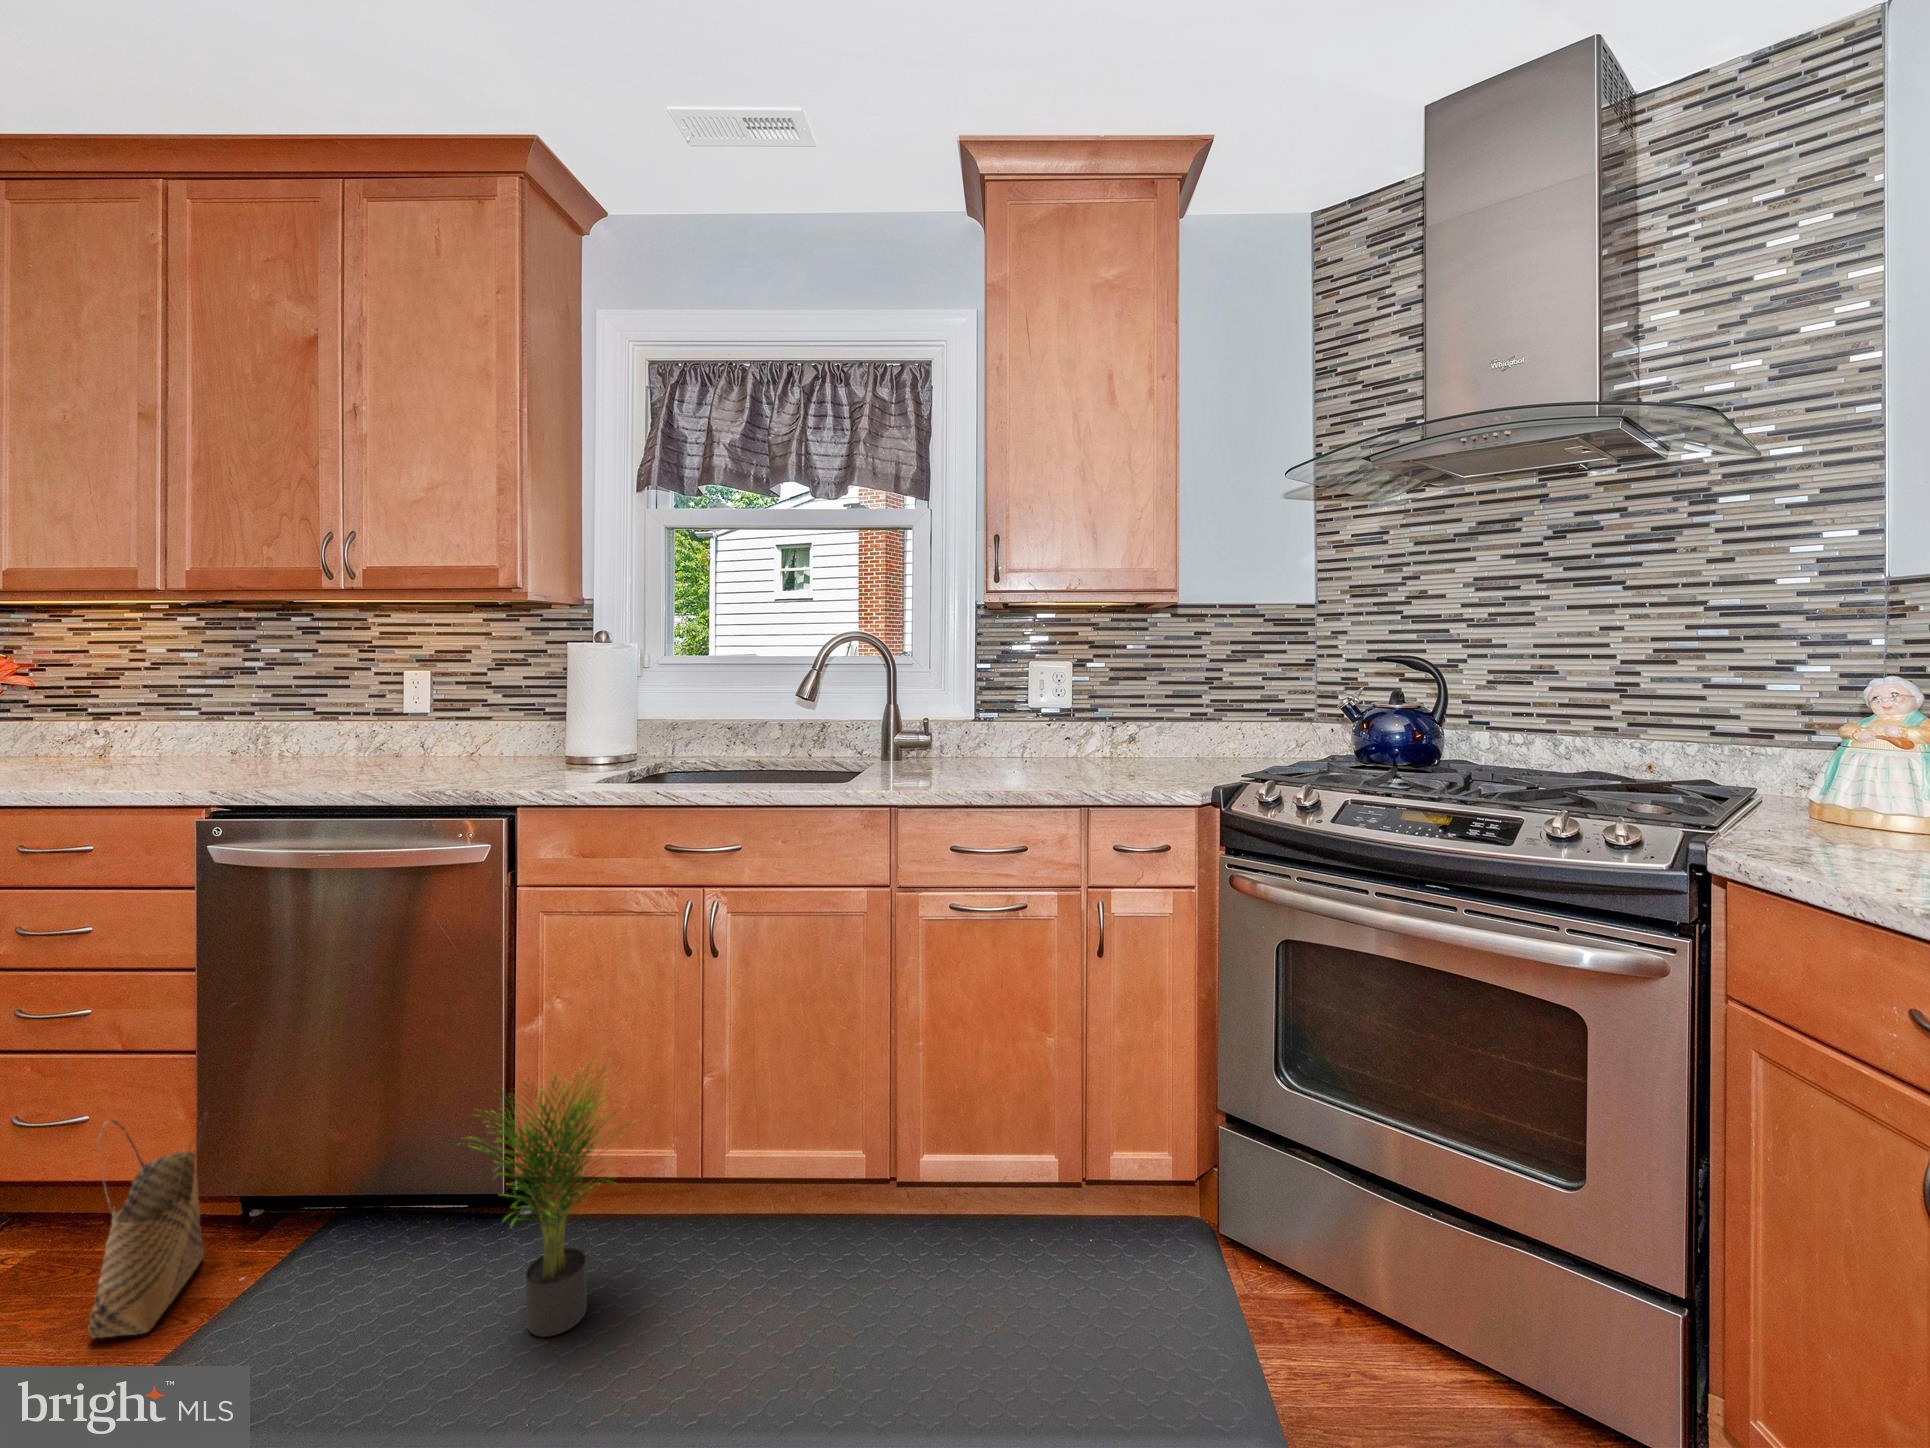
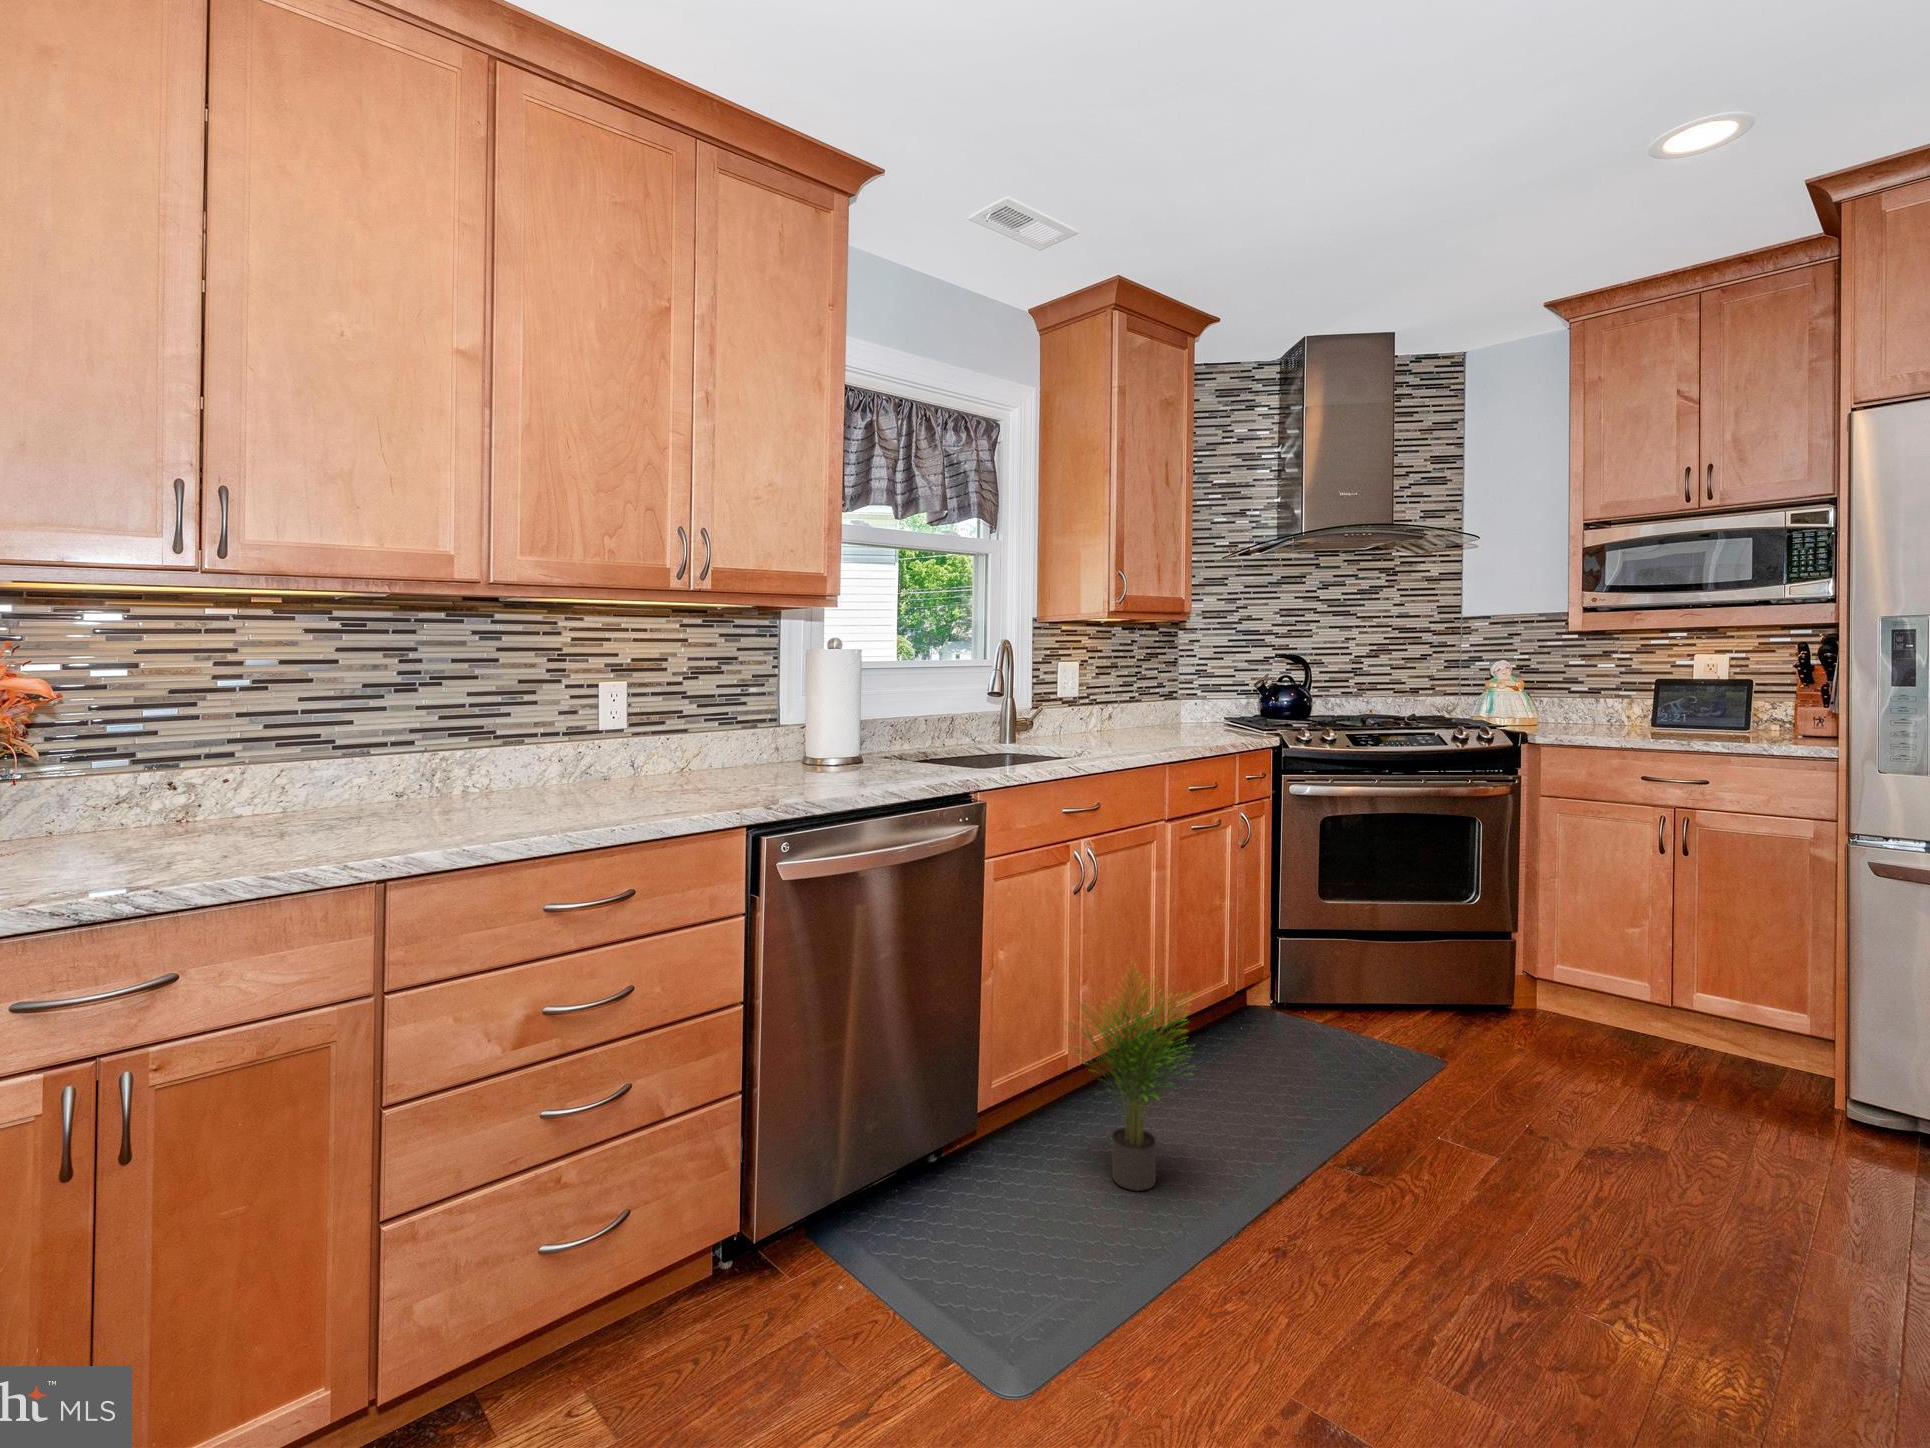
woven basket: present [88,1112,207,1338] -> none [801,1124,936,1357]

